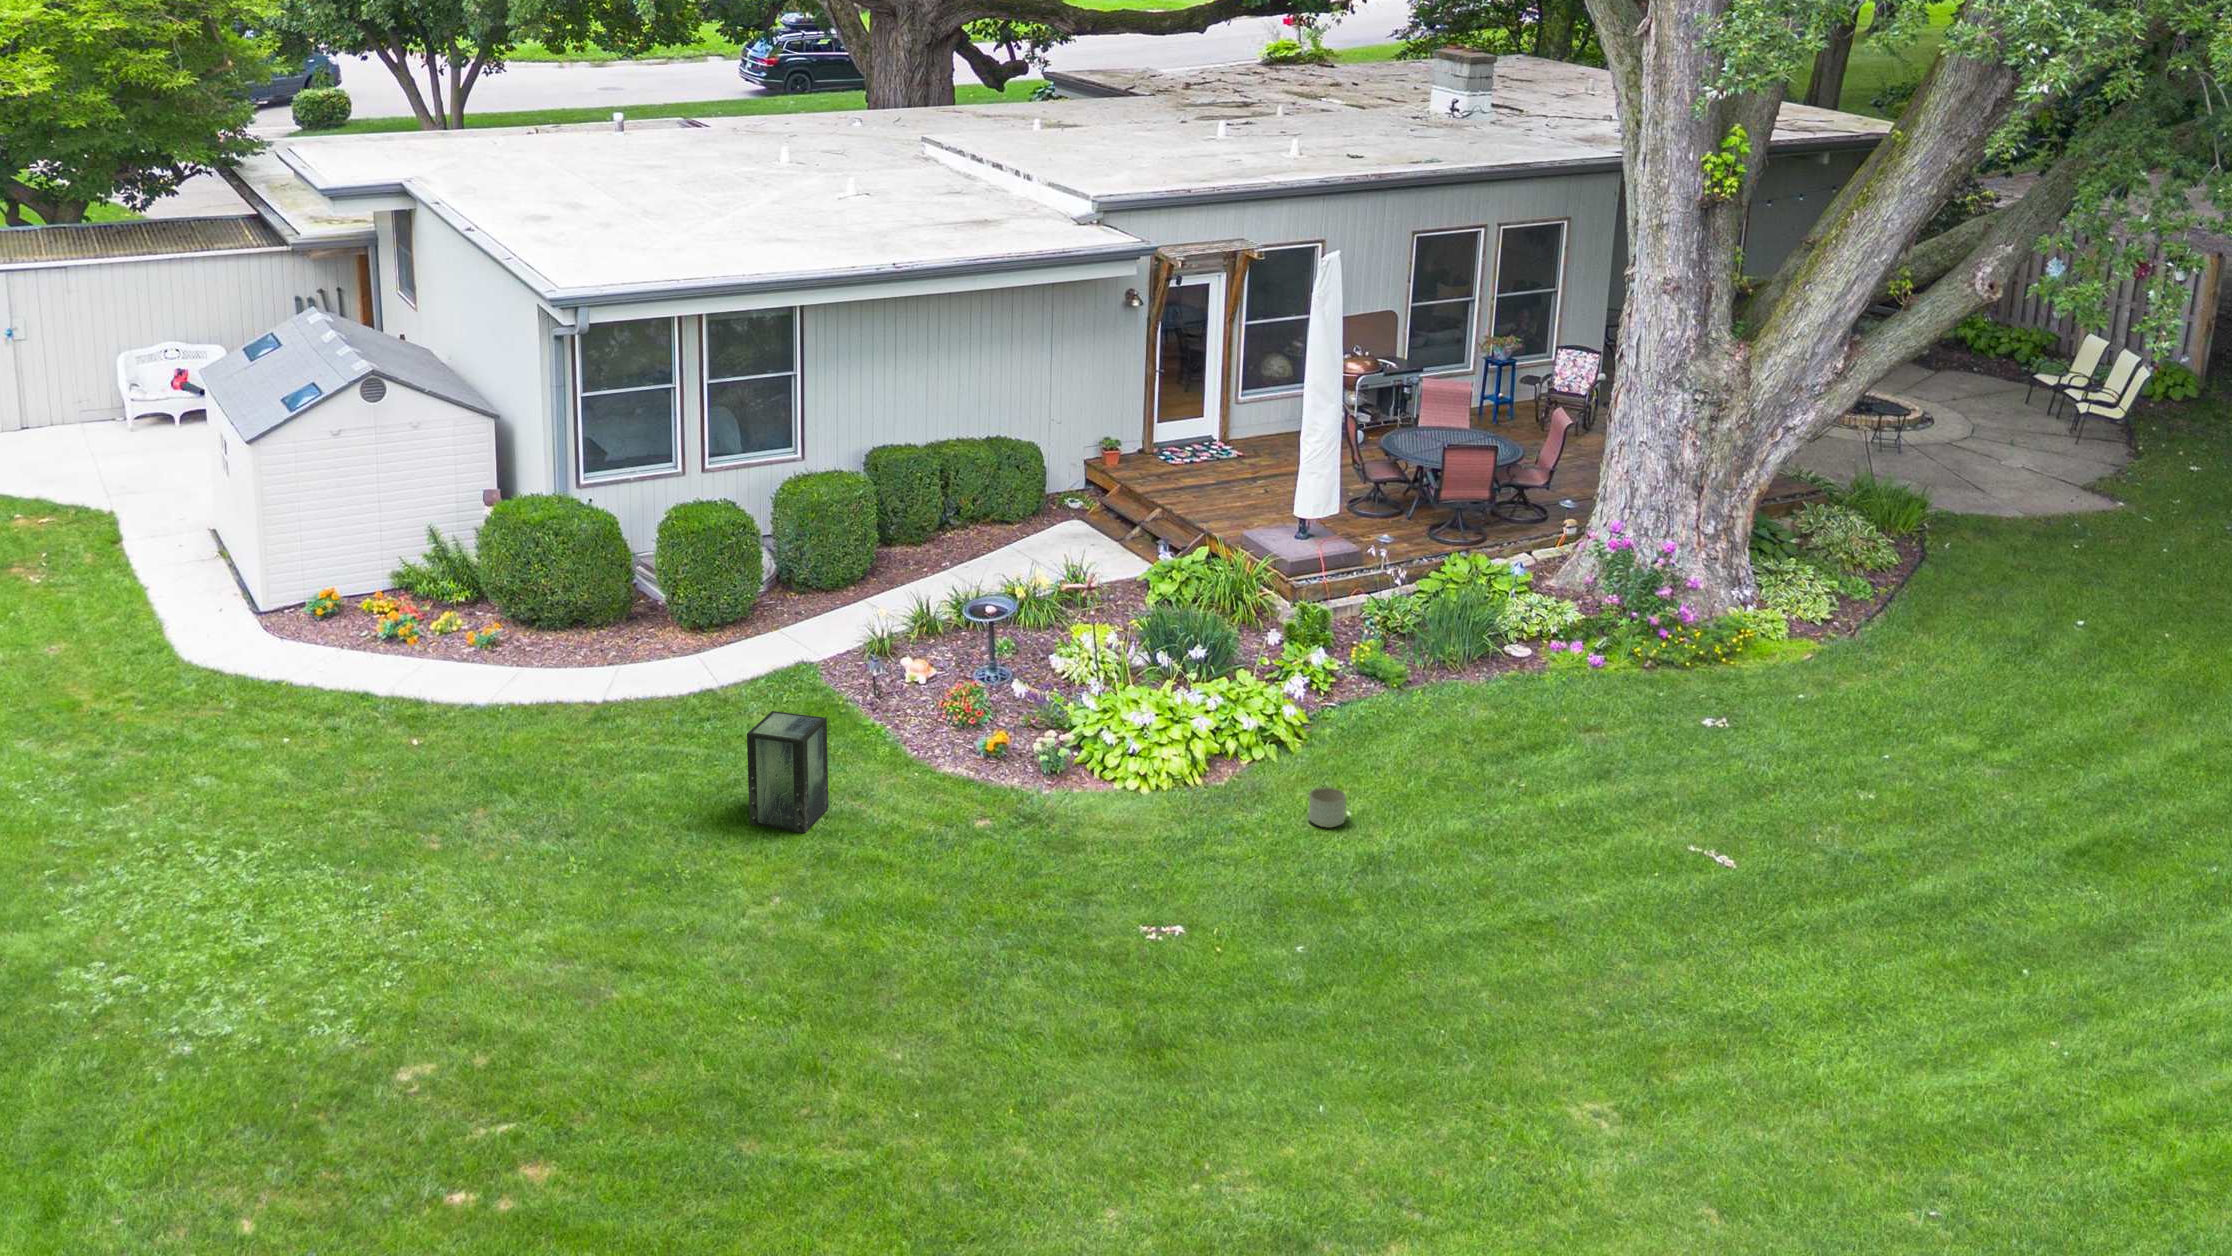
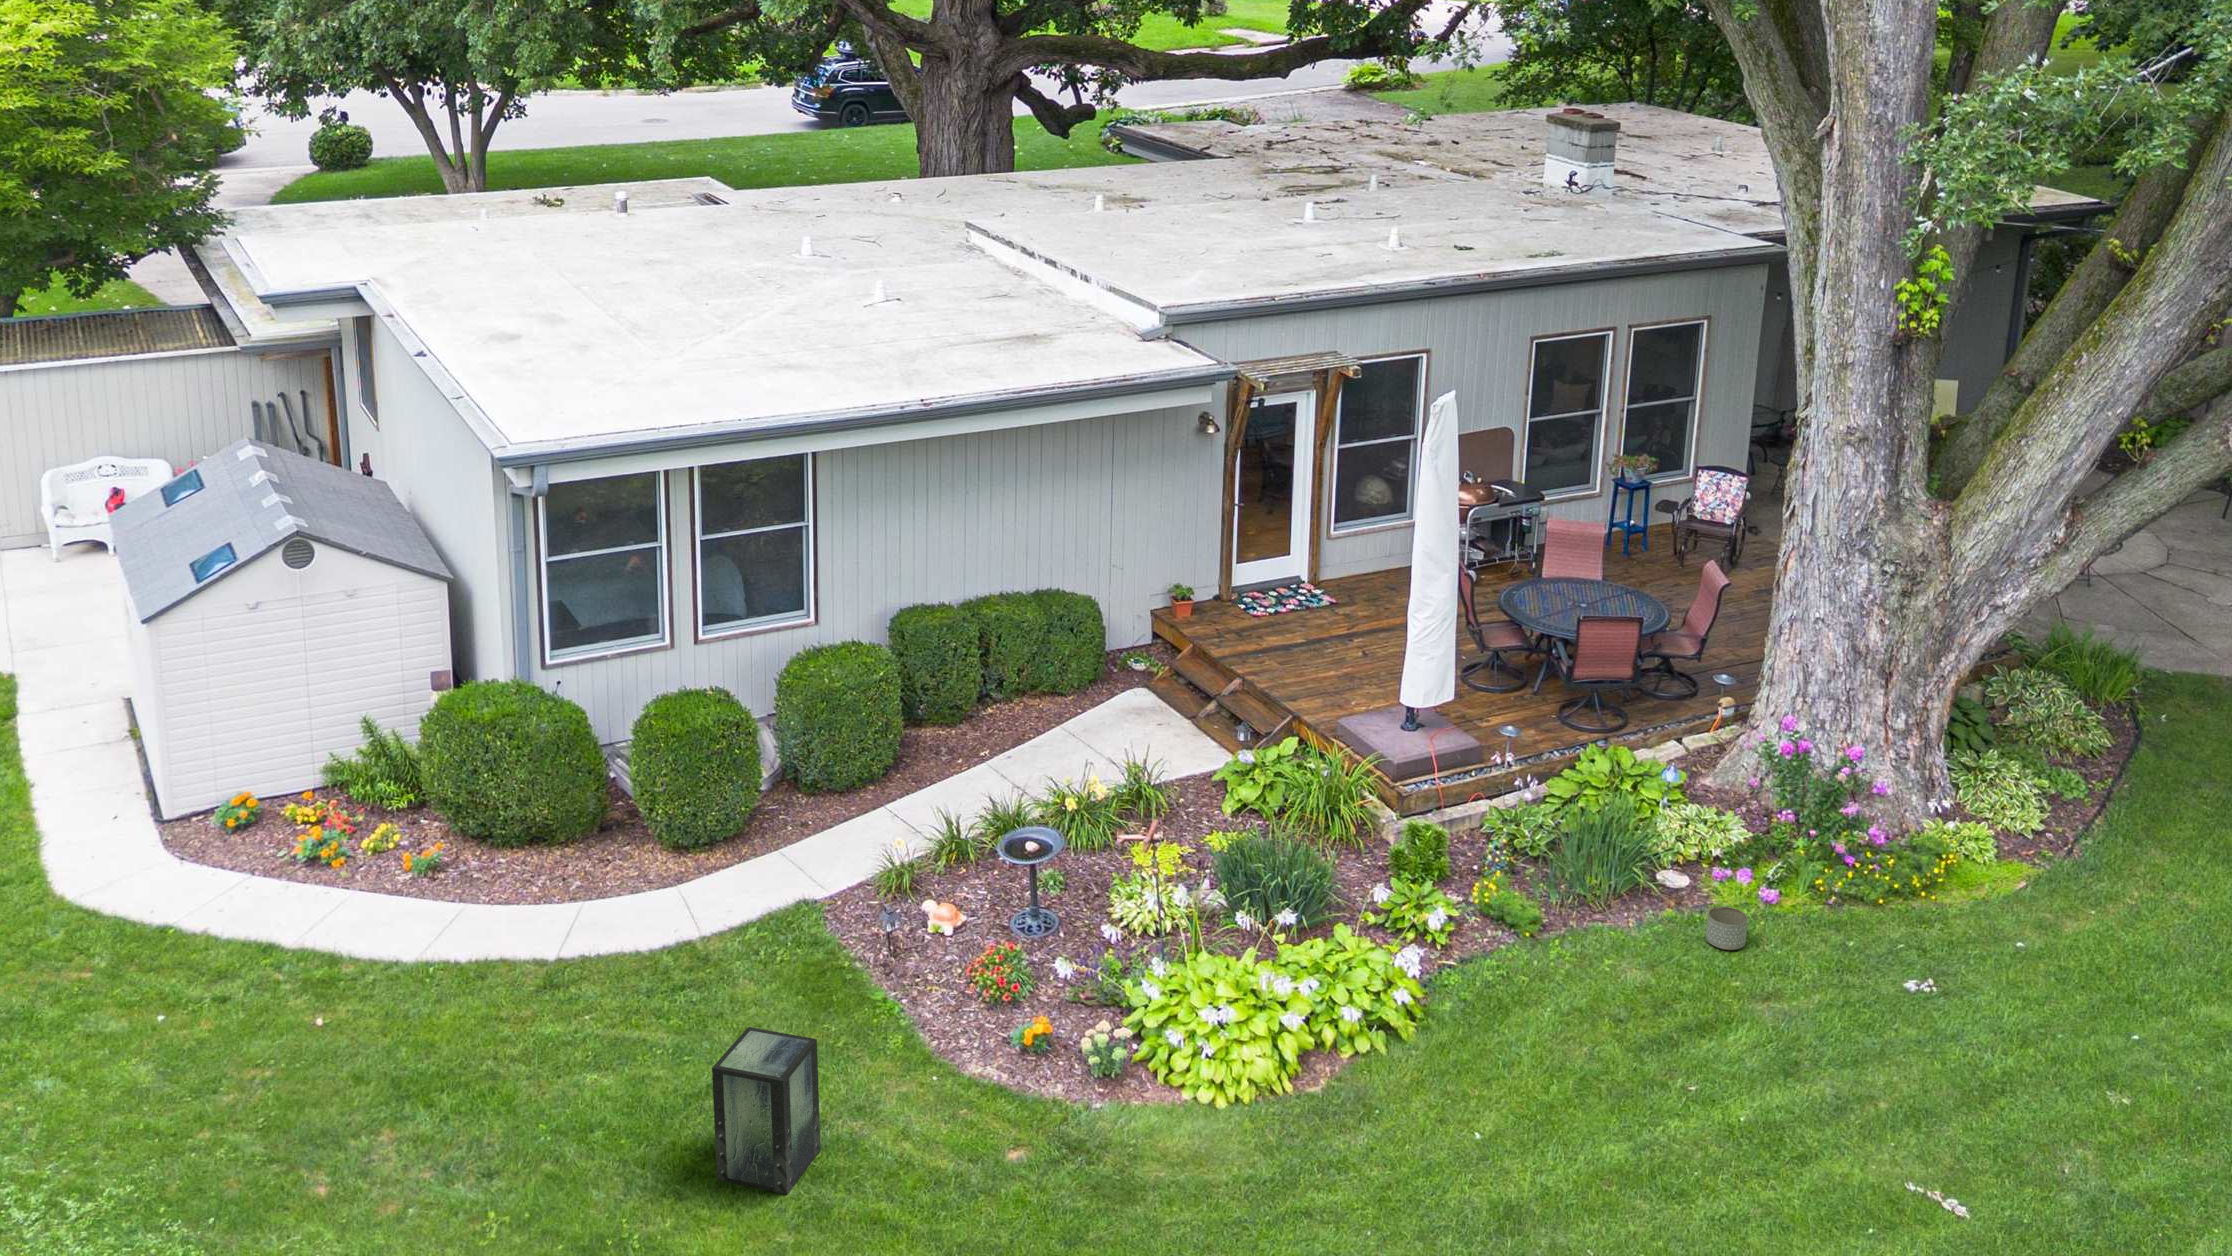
planter: present [1308,787,1346,828] -> present [1706,906,1748,950]

